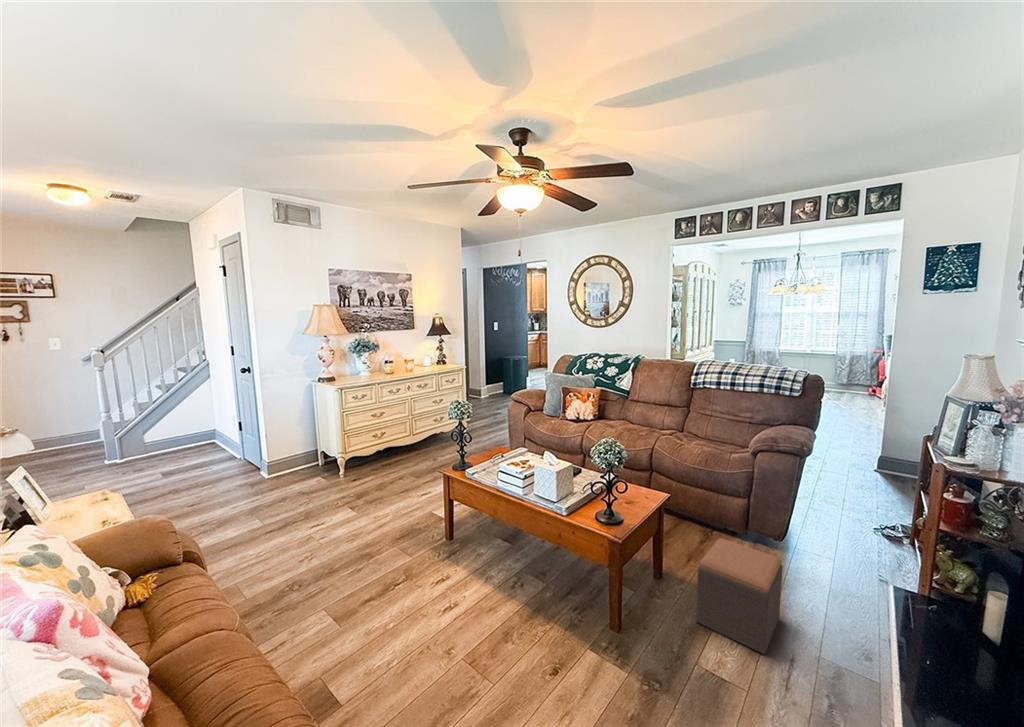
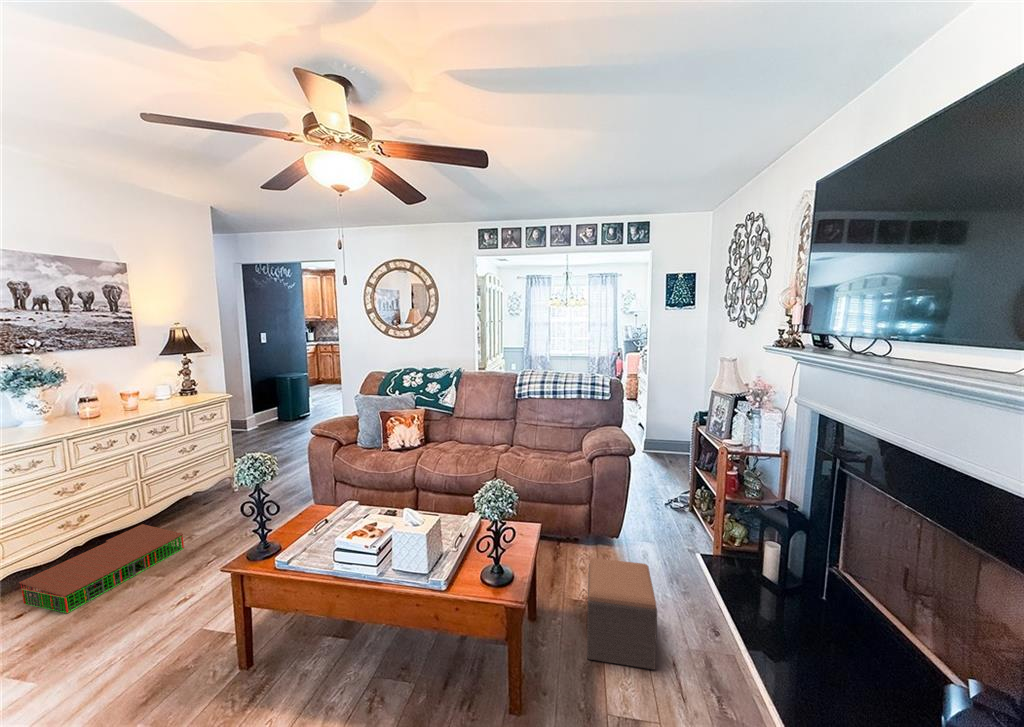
storage bin: none [355,446,430,485] -> present [19,524,184,613]

